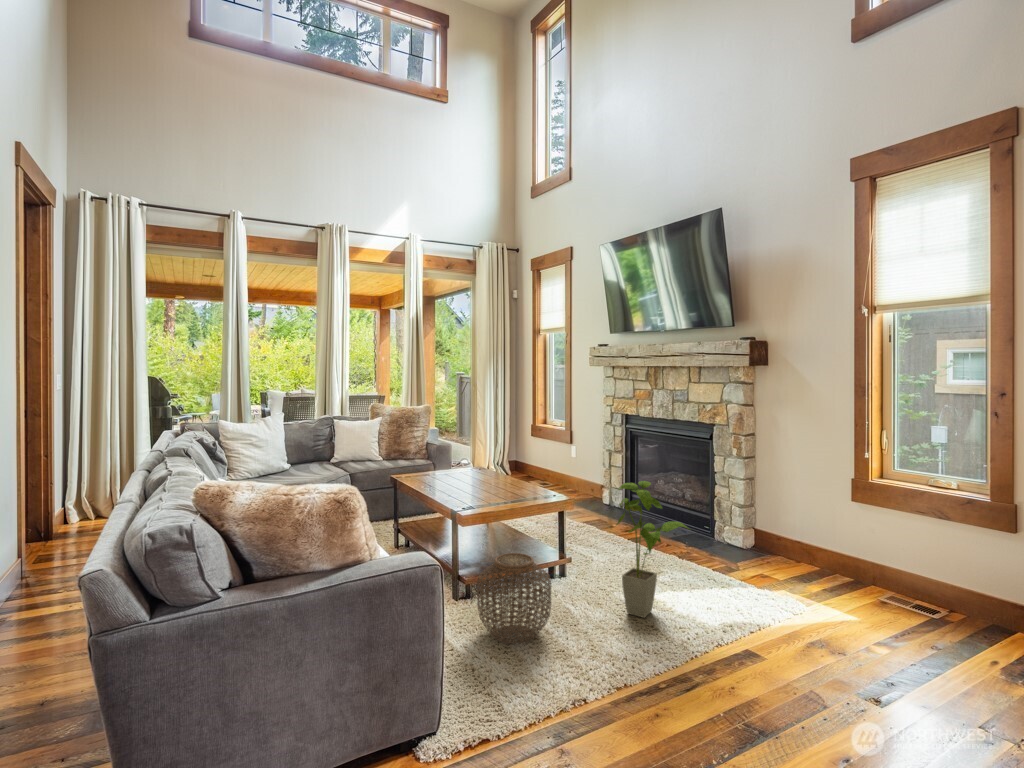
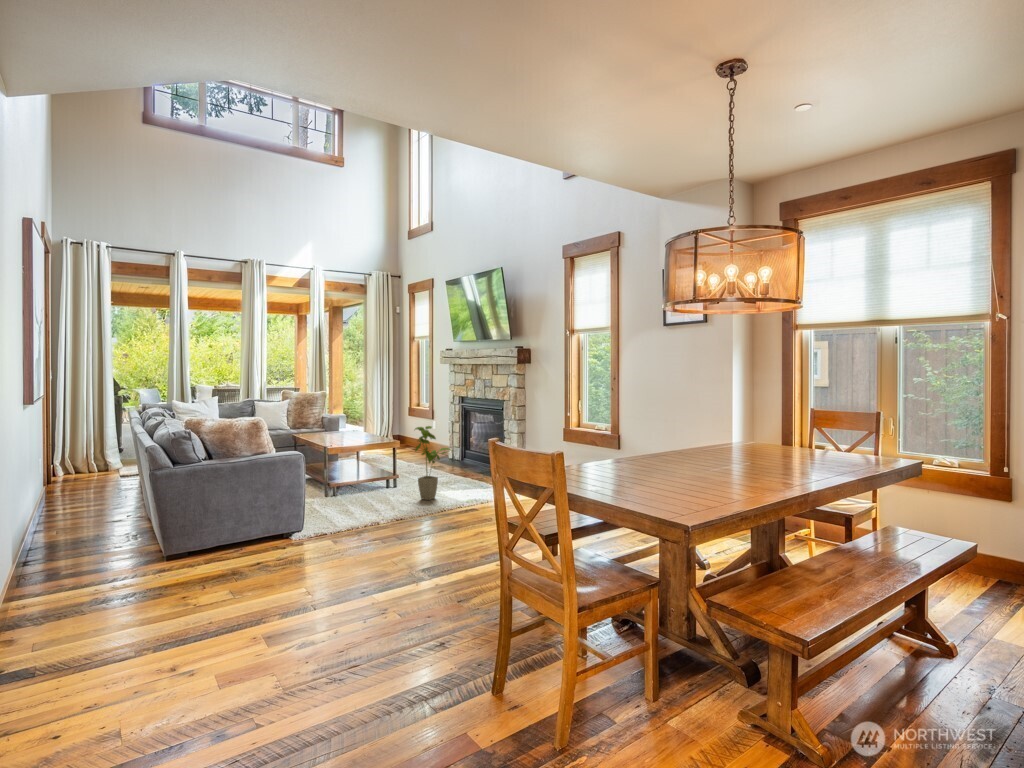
woven basket: present [477,553,551,644] -> none [333,465,374,510]

